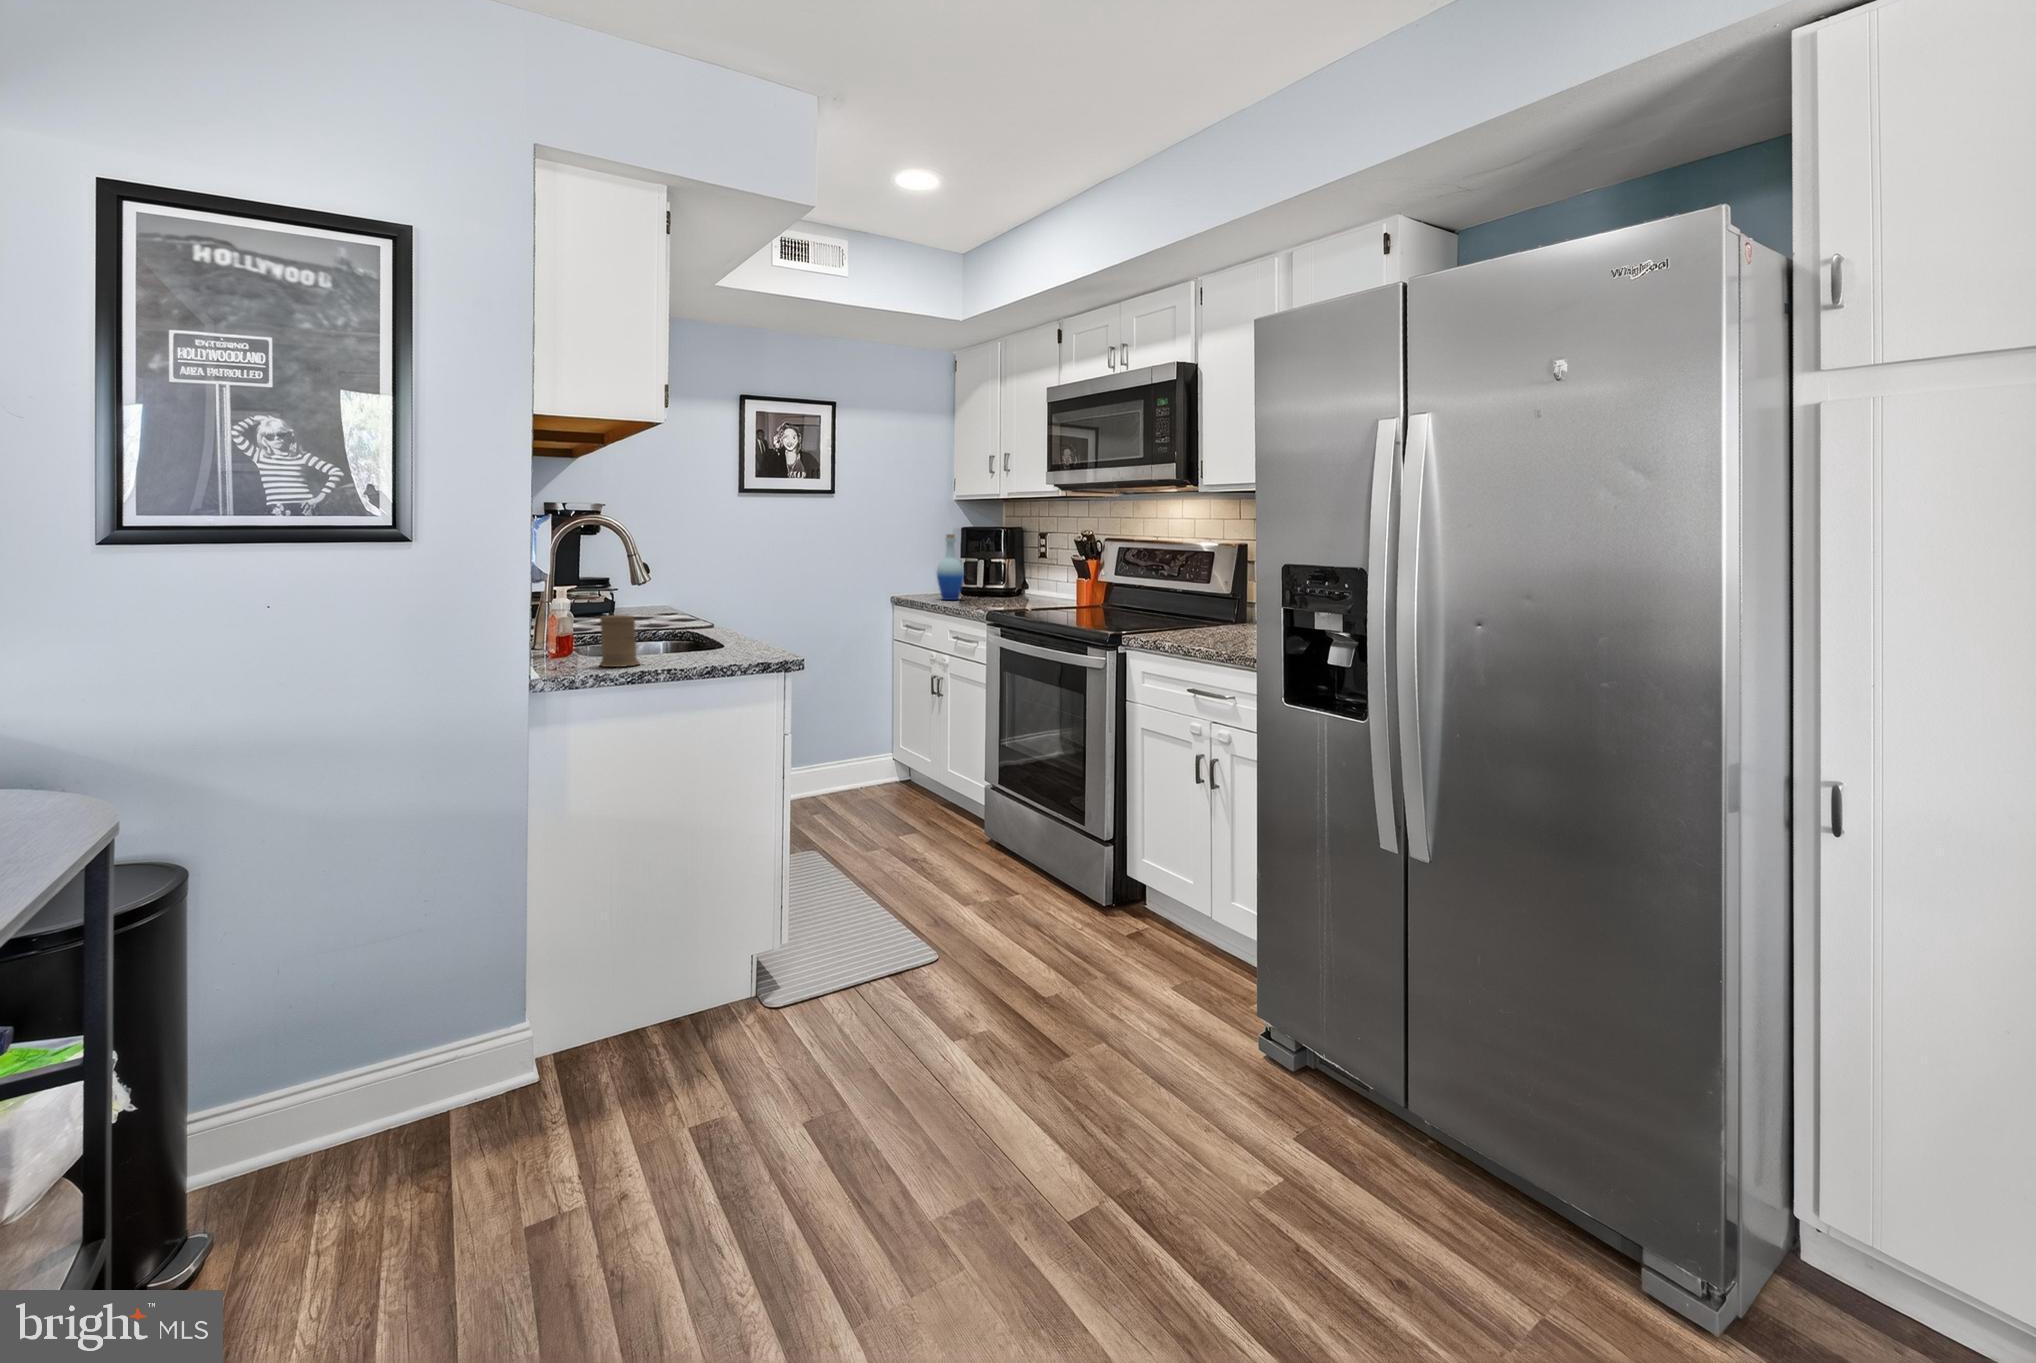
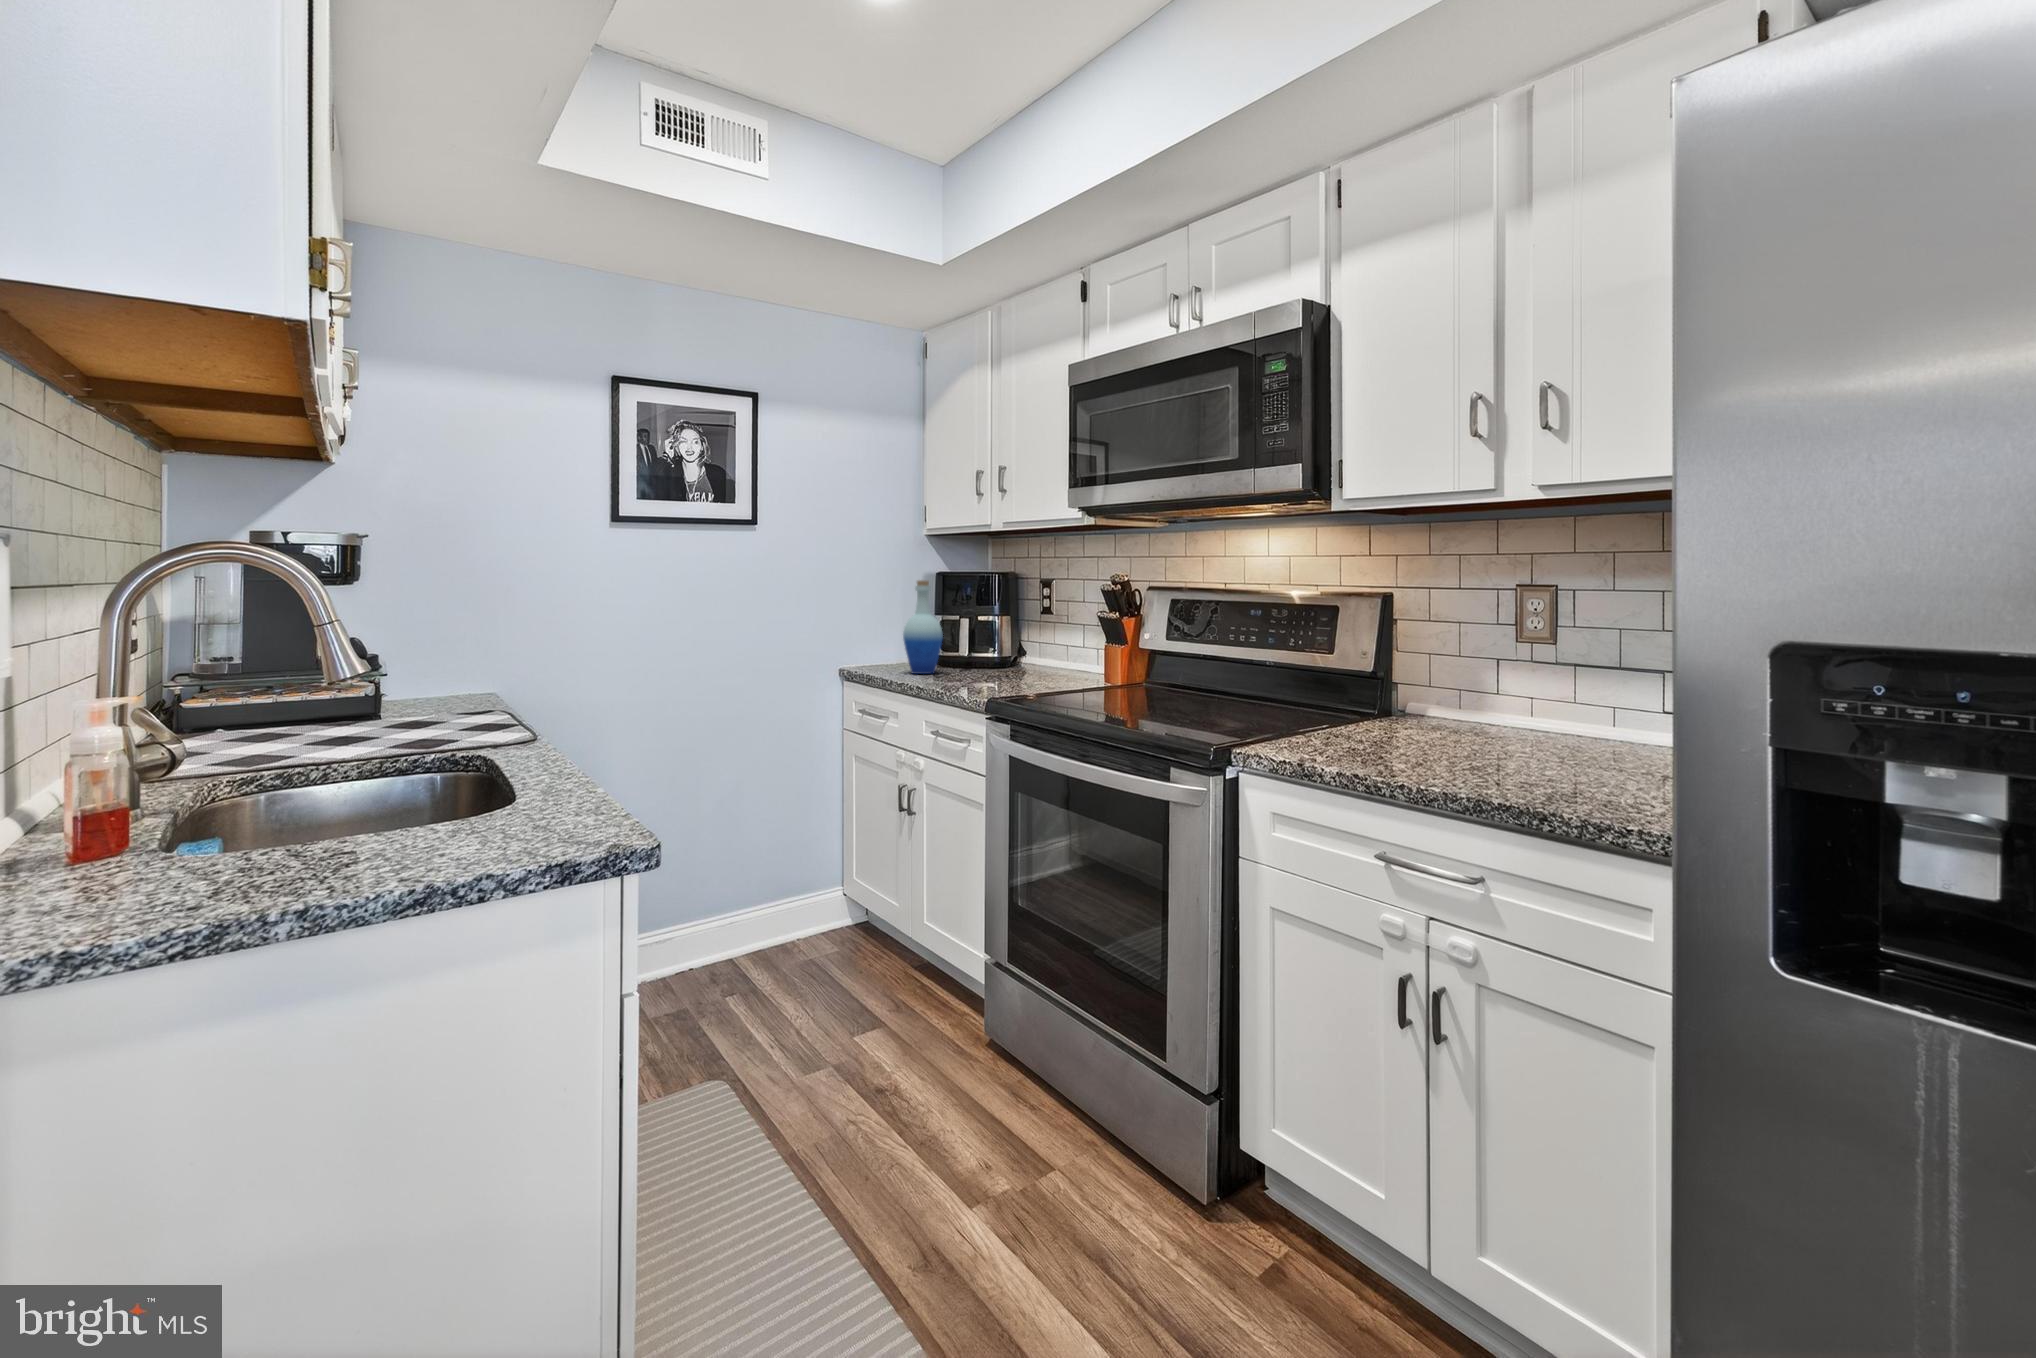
mug: present [600,615,640,667] -> none [127,774,284,909]

